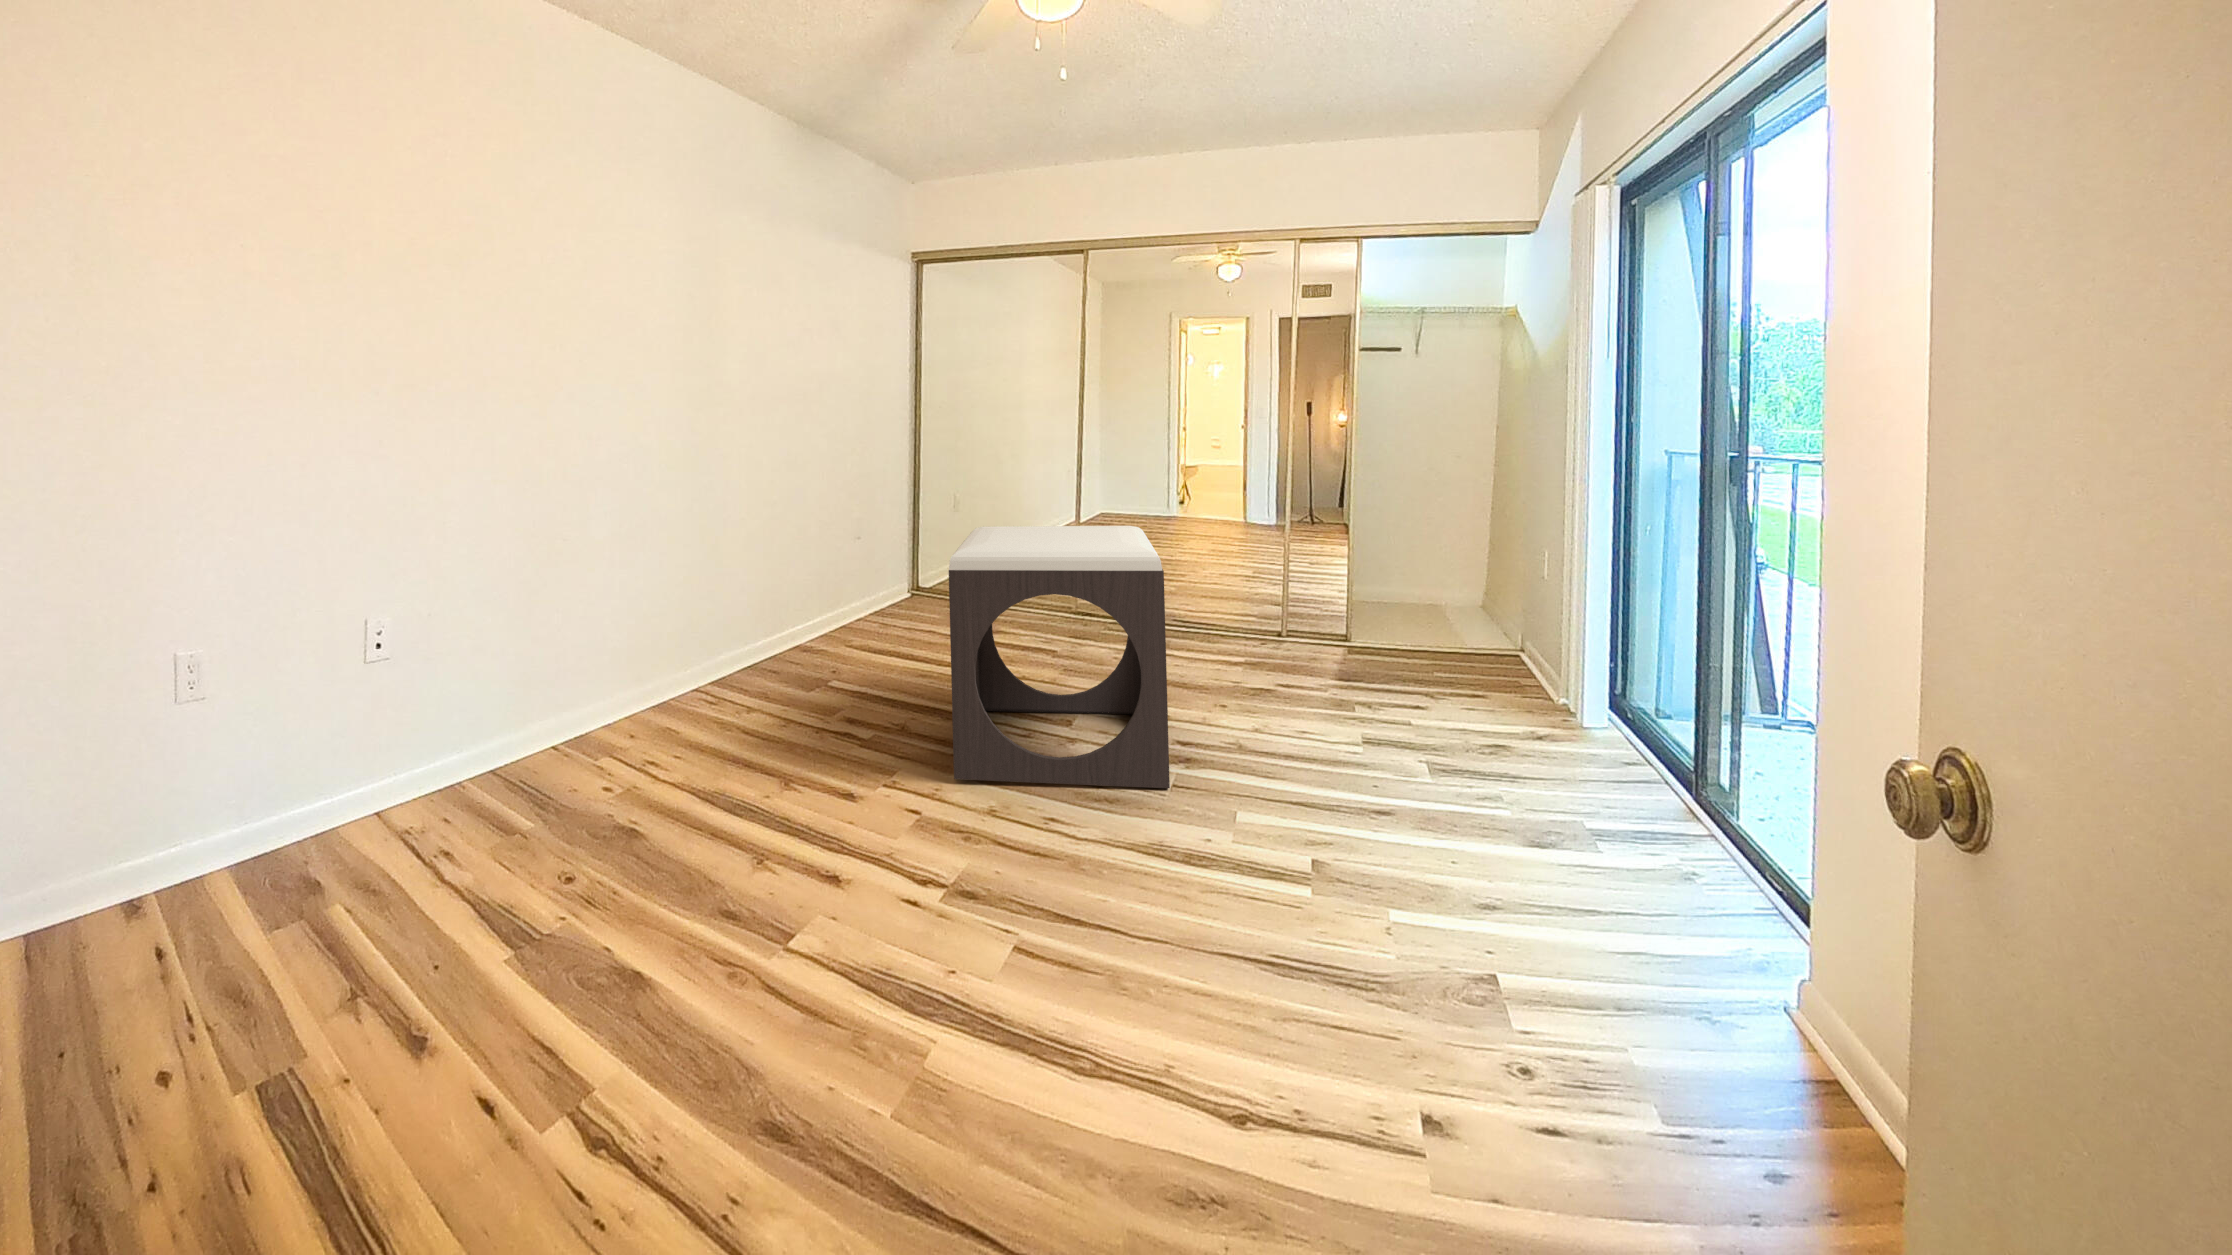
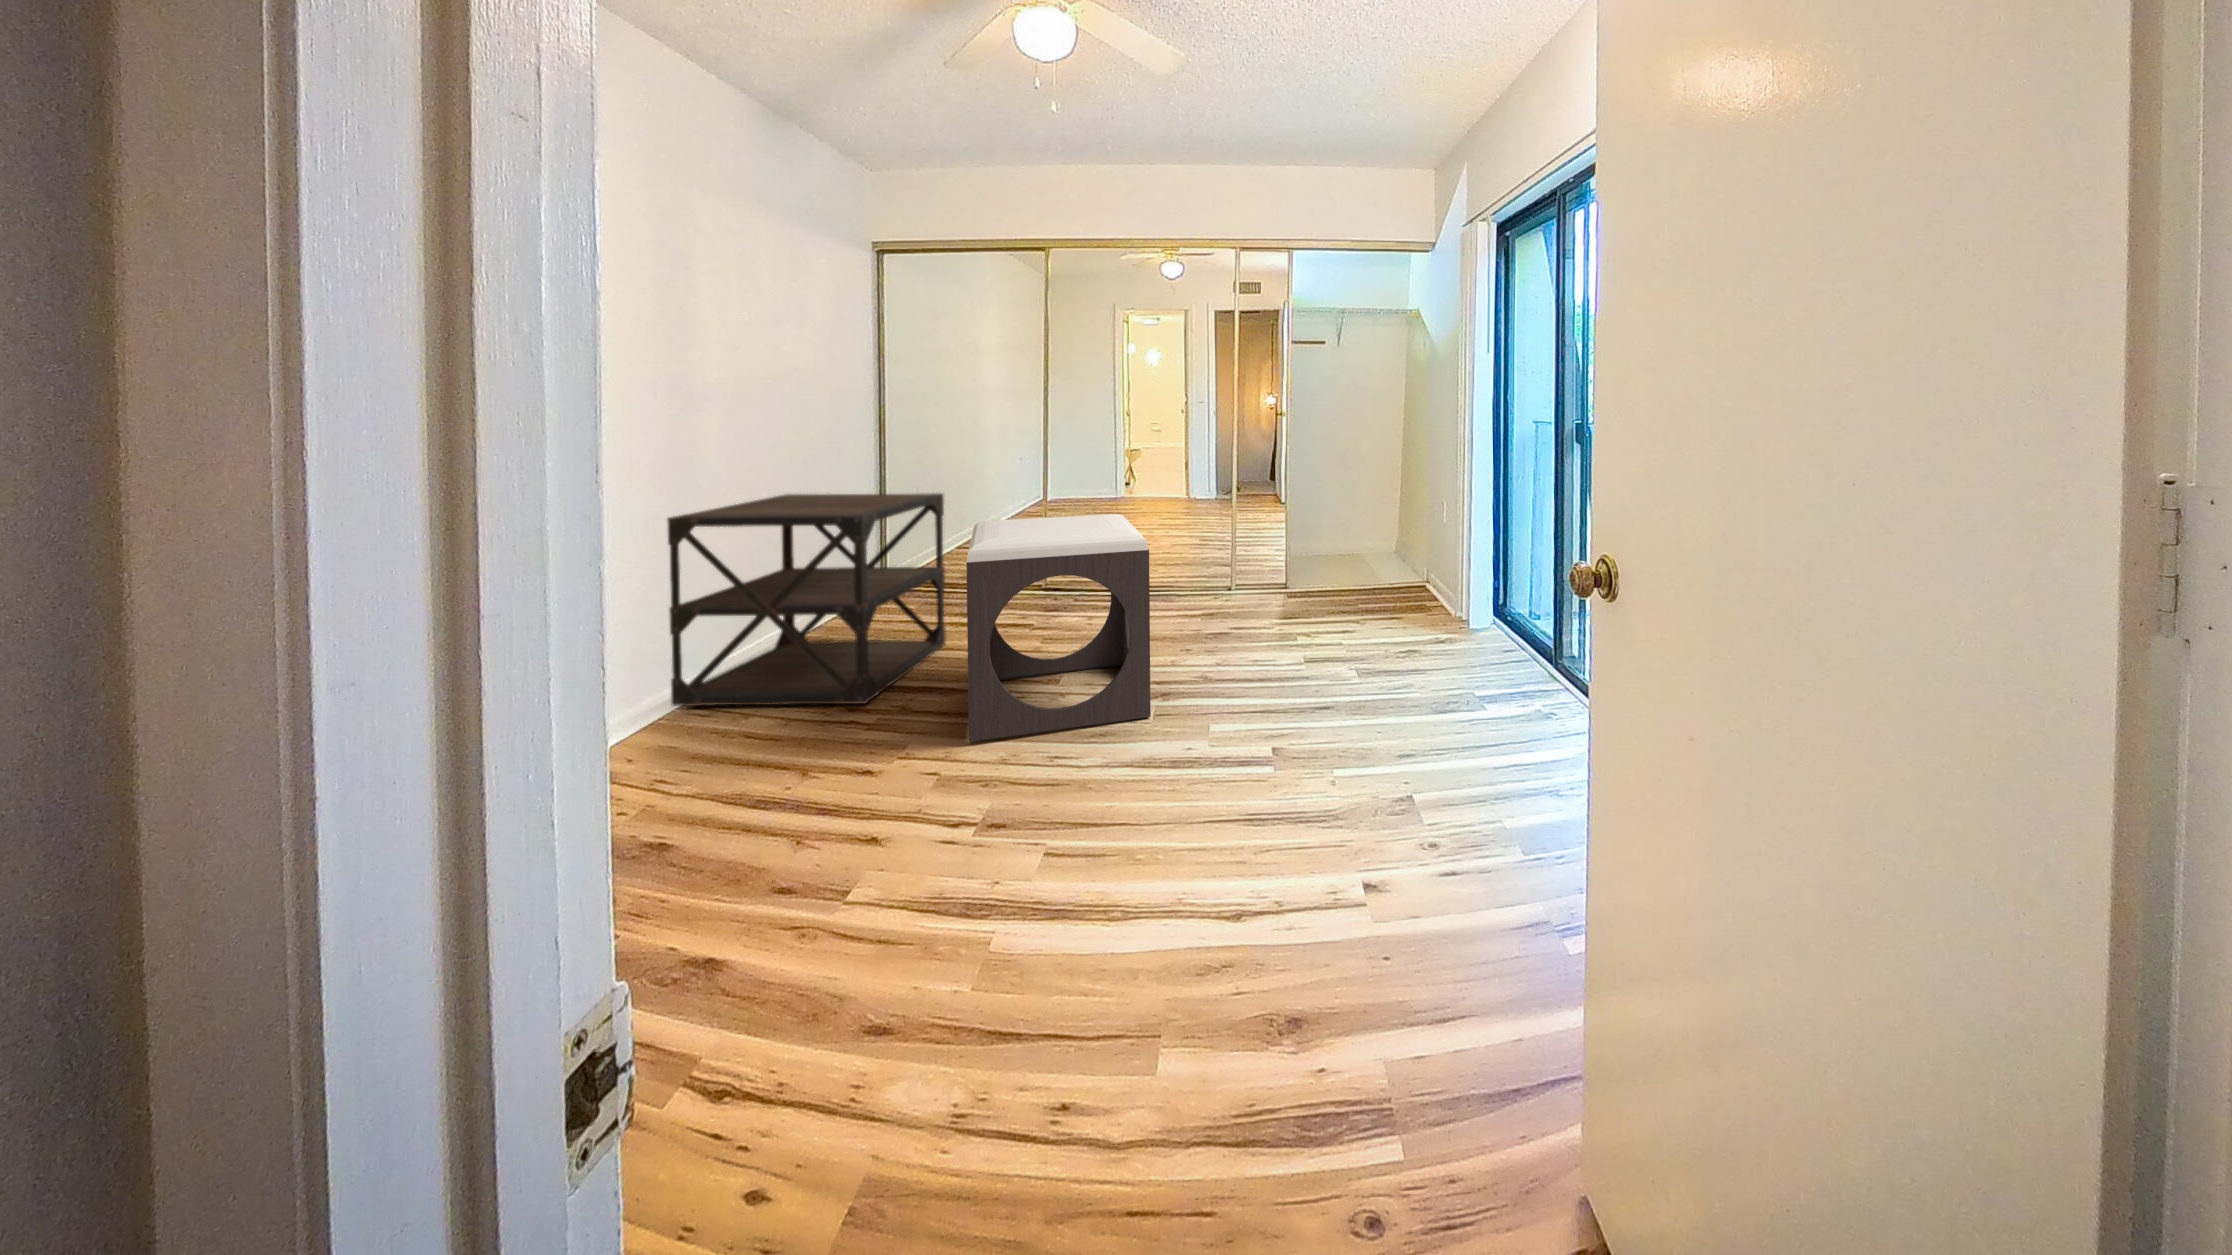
side table: none [706,494,956,716] -> present [667,493,946,706]

